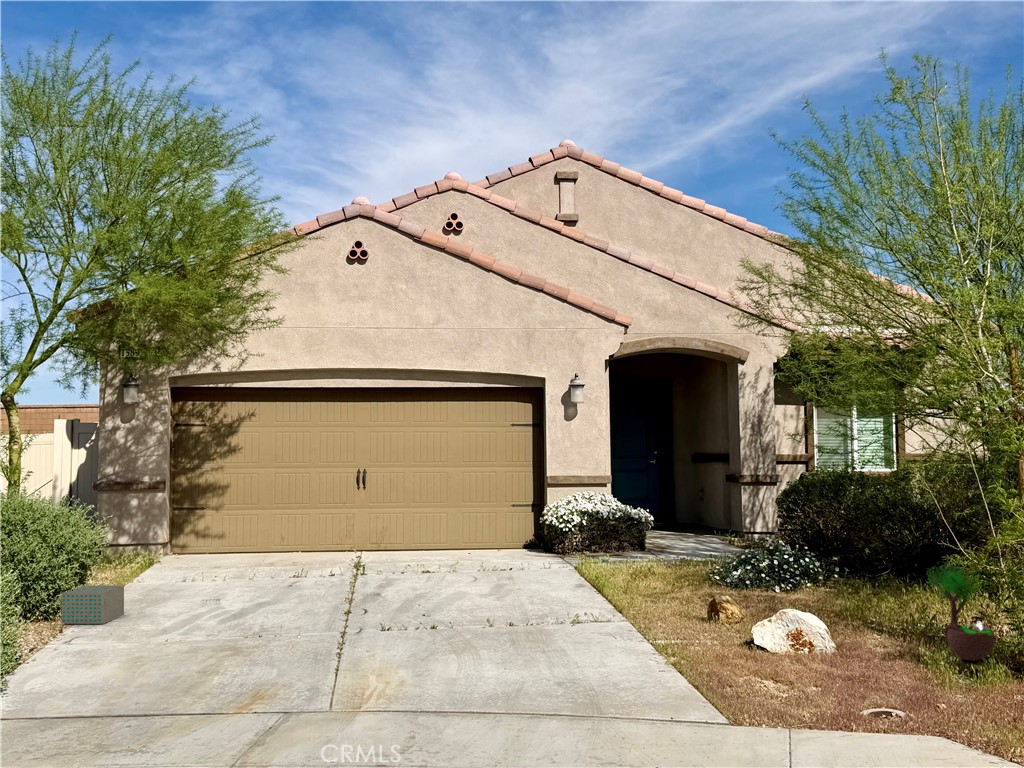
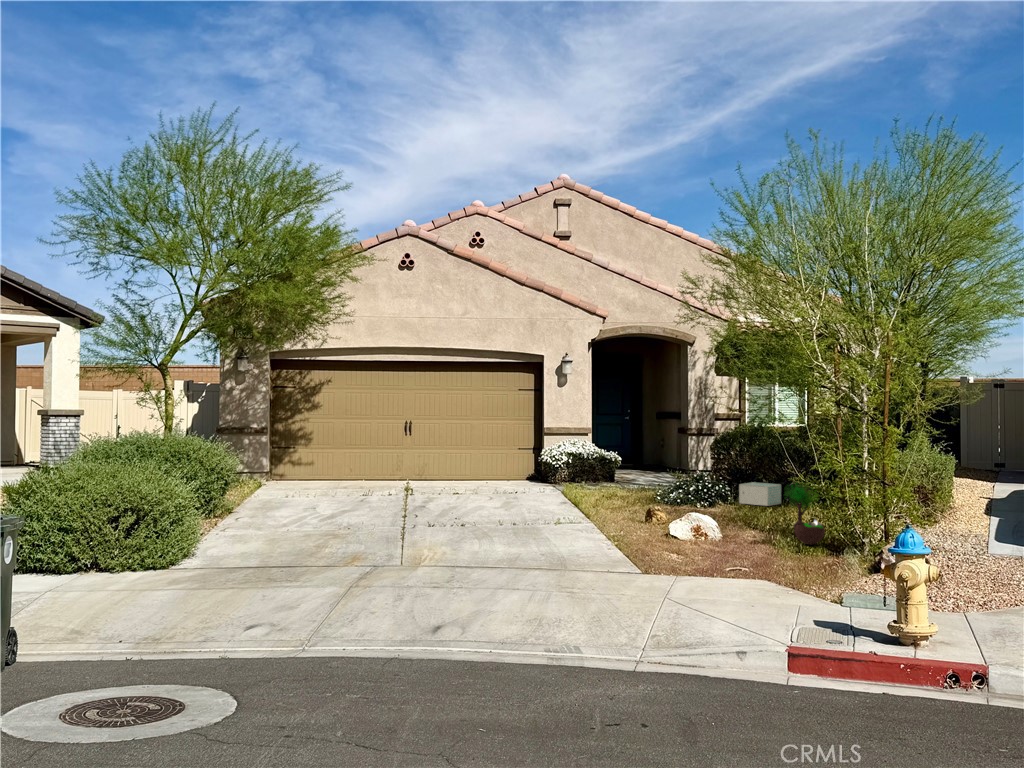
storage box: present [61,585,124,624] -> present [739,482,781,506]

